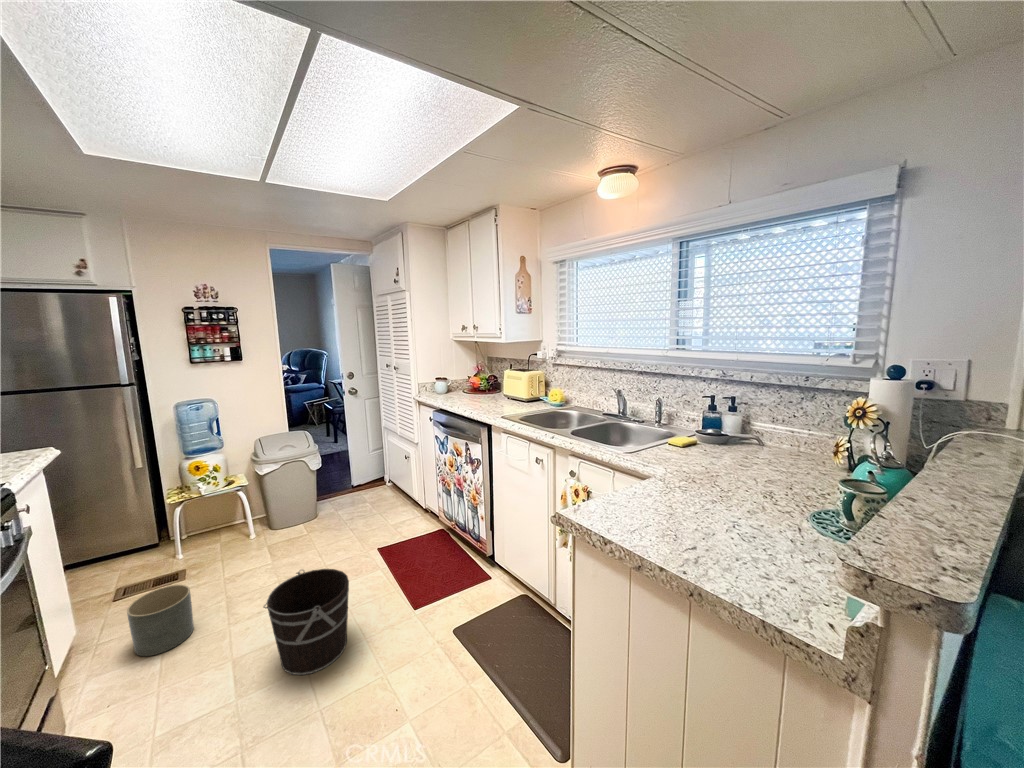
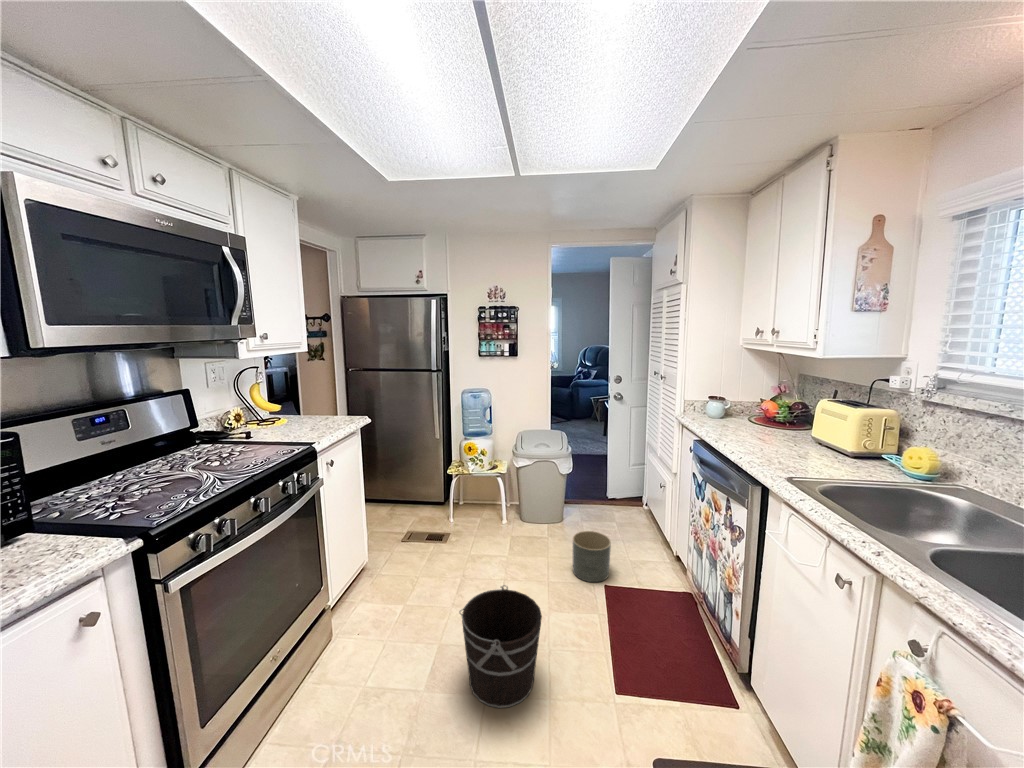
planter: present [127,585,194,656] -> present [573,531,611,582]

